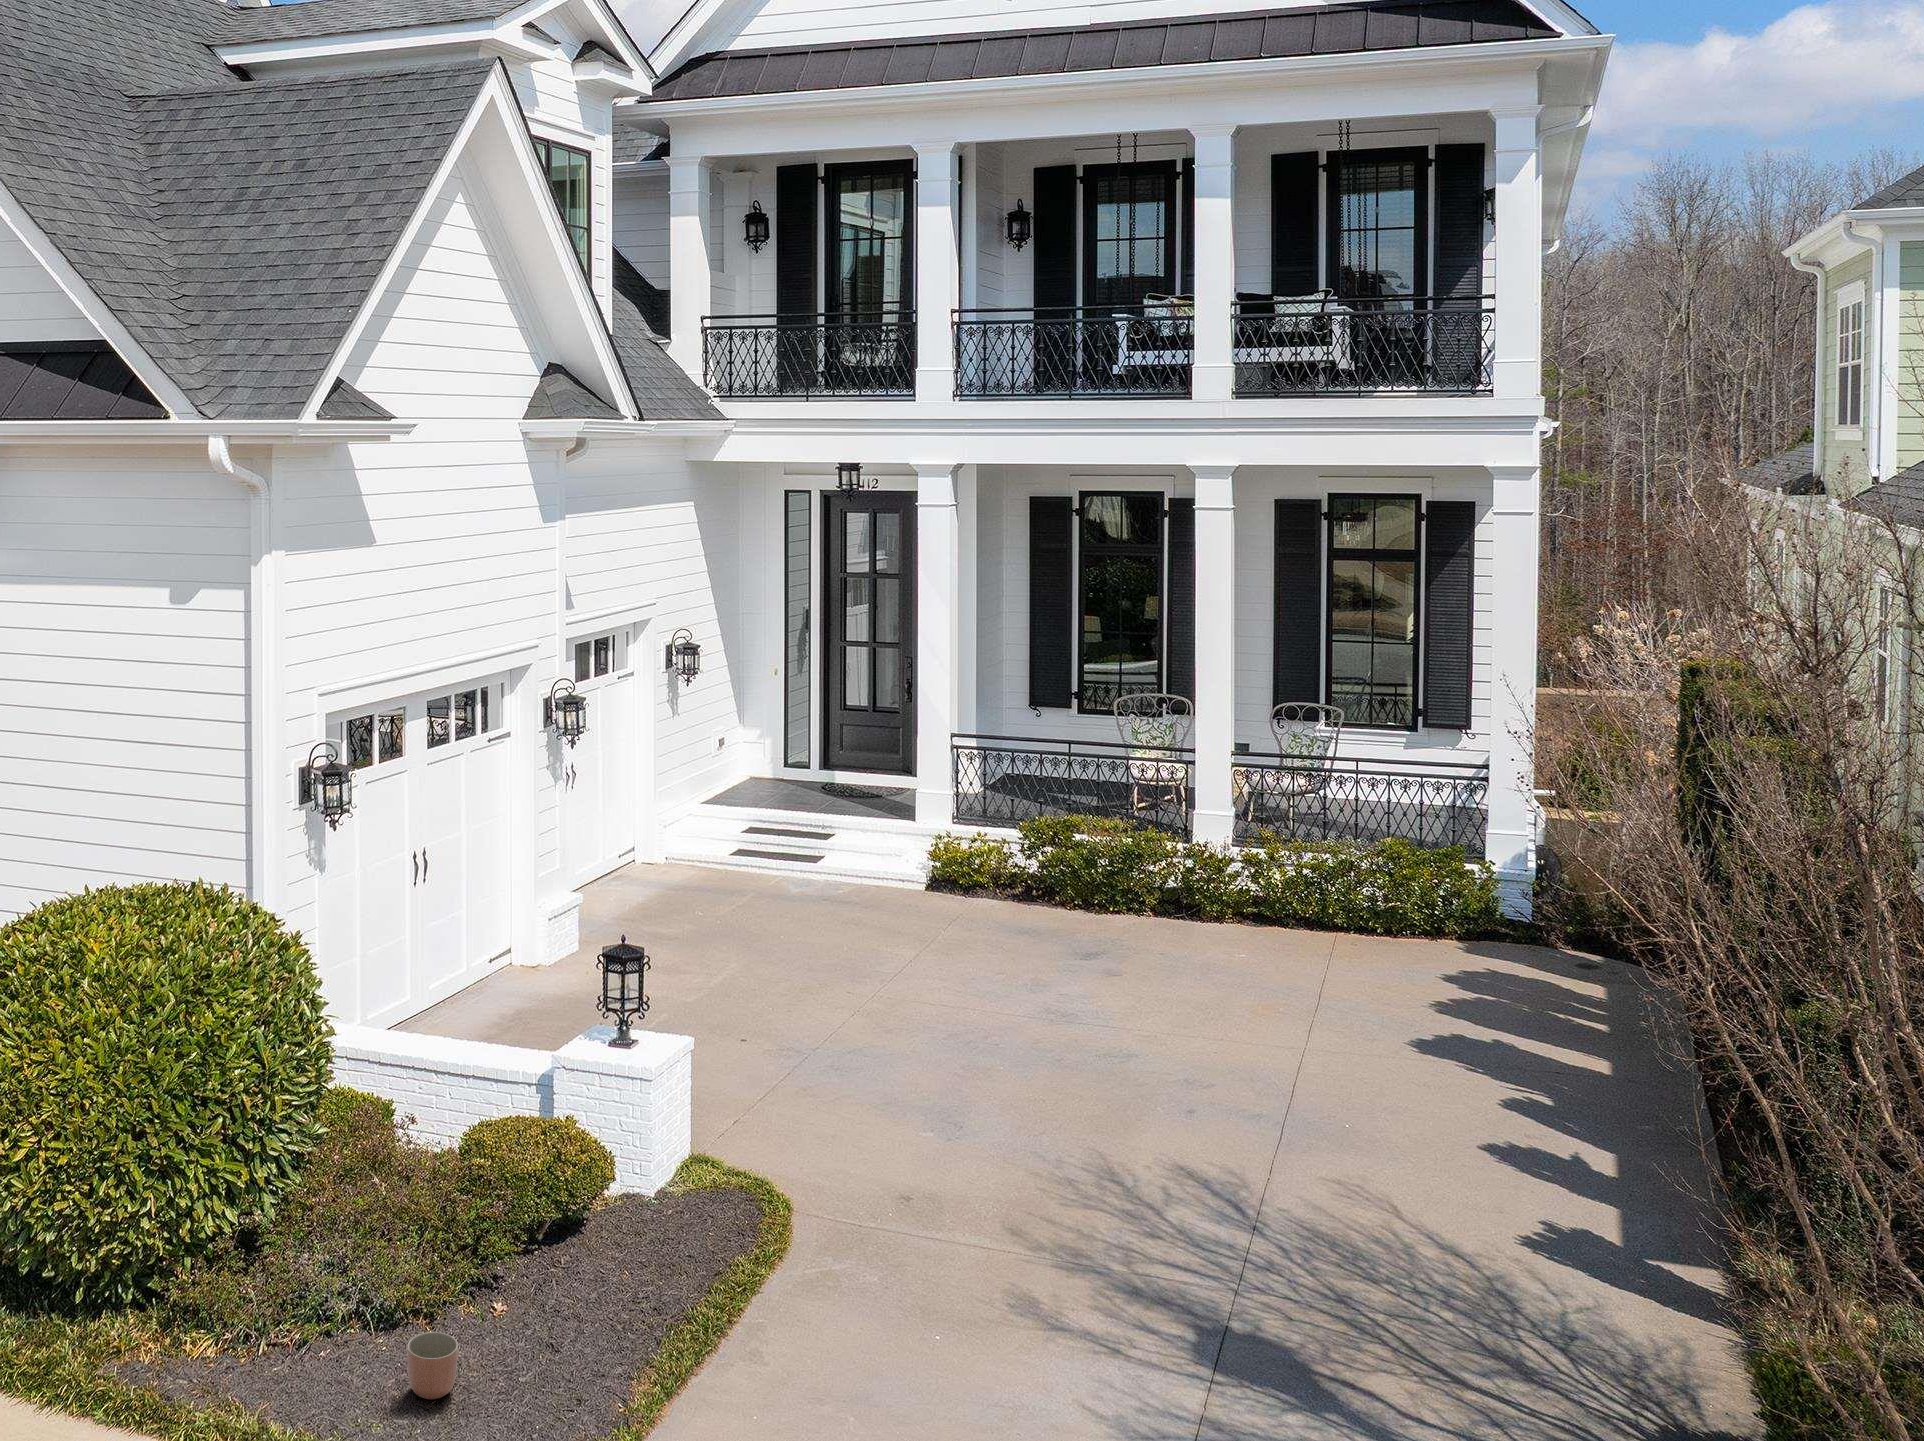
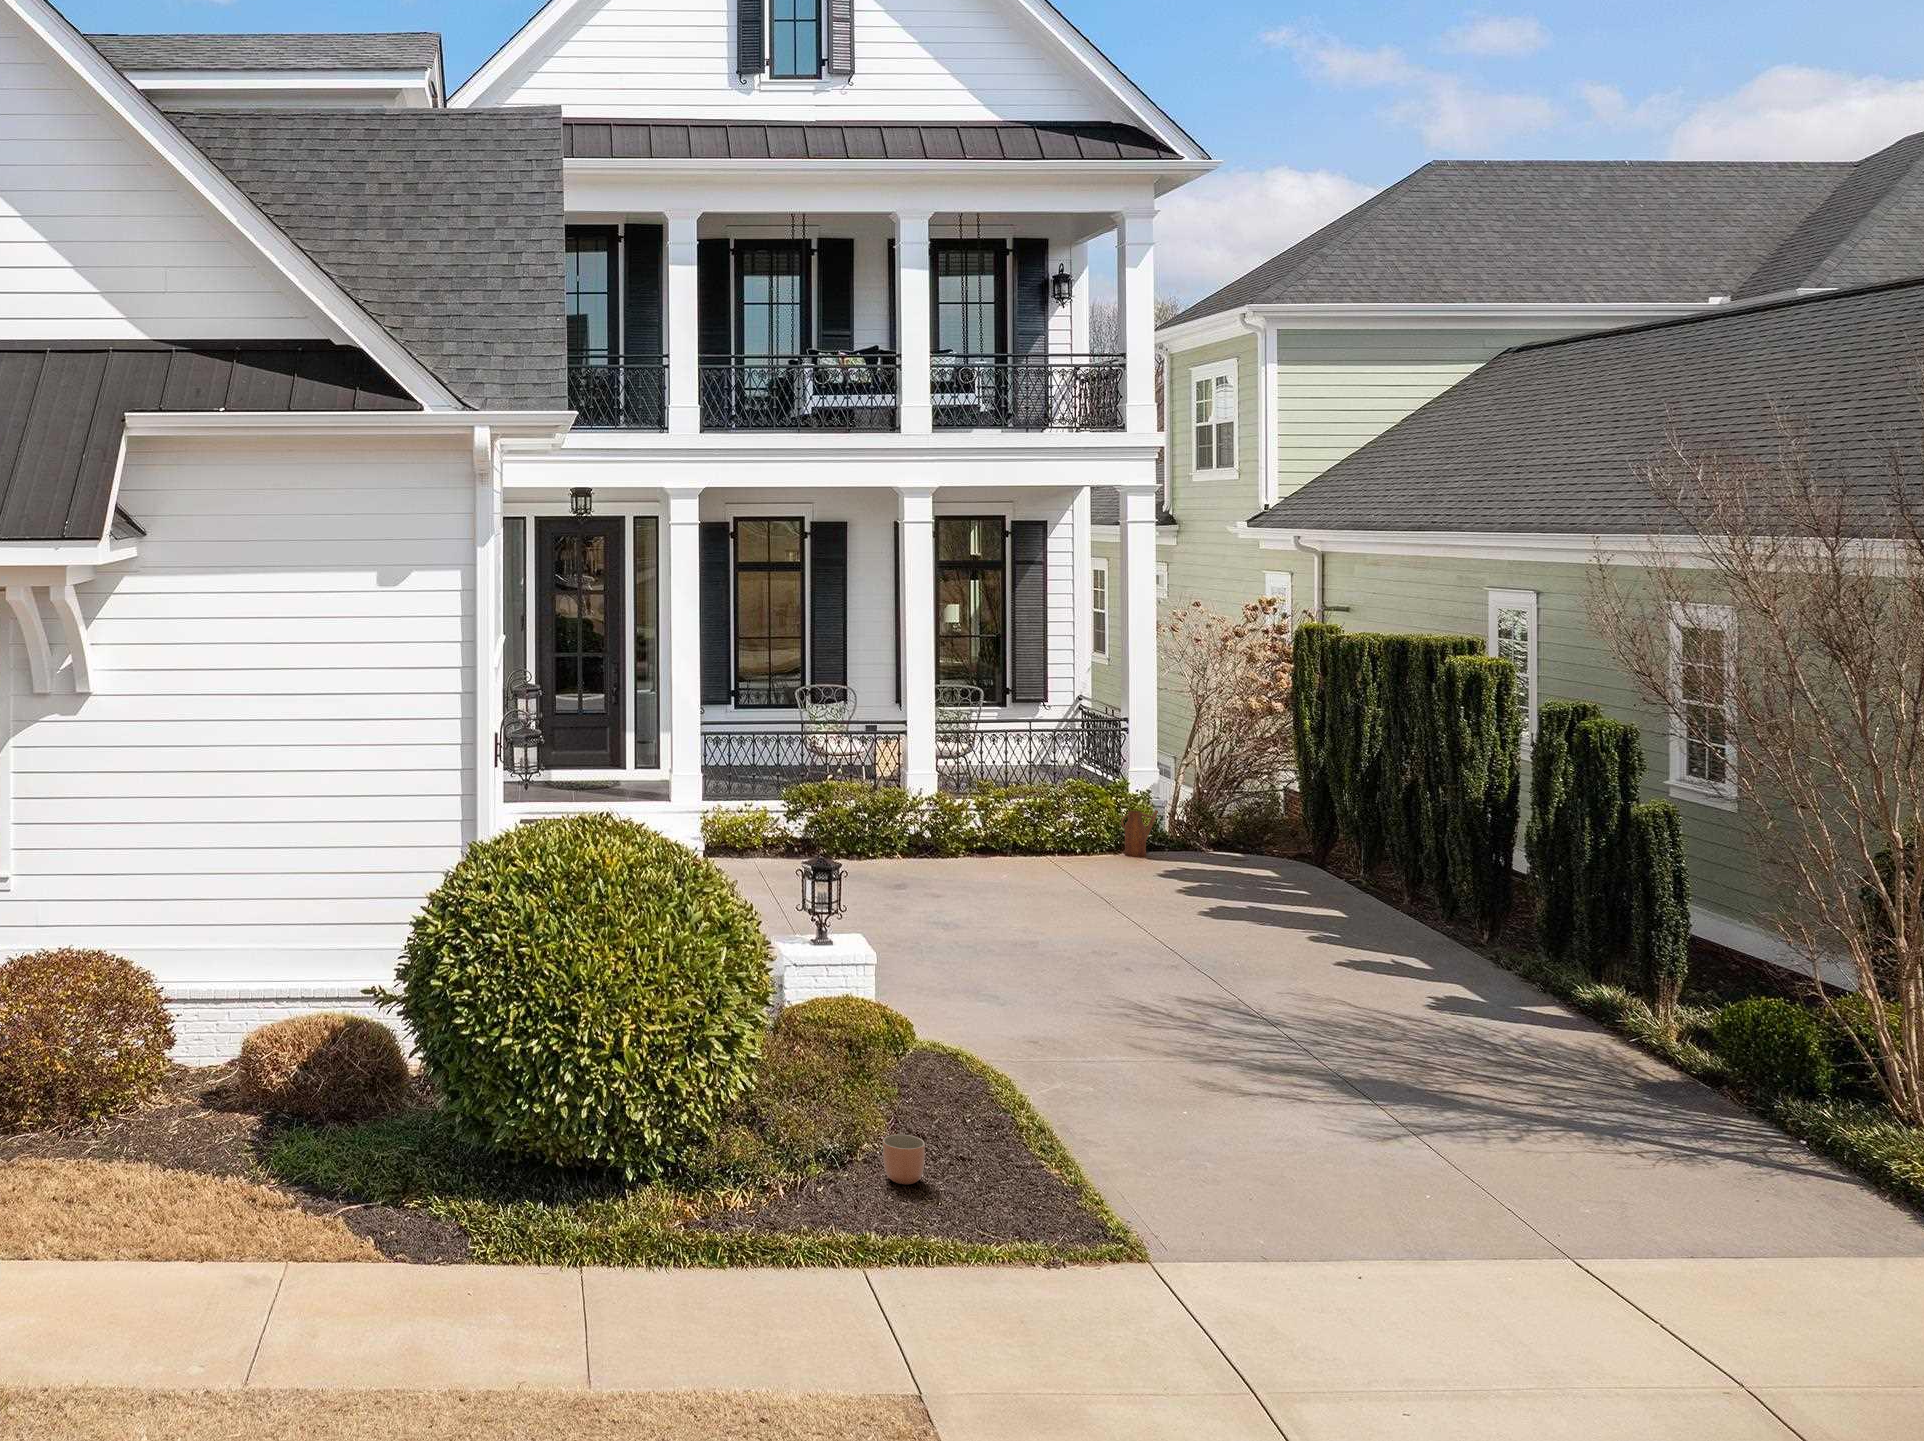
watering can: none [1452,895,1512,957] -> present [1121,810,1158,857]

